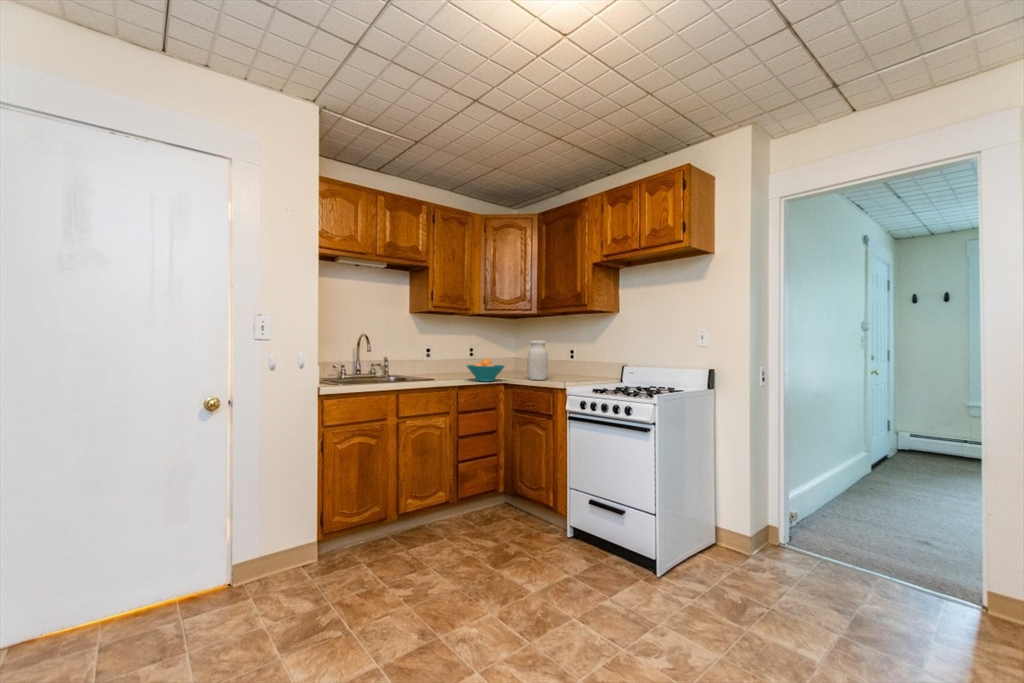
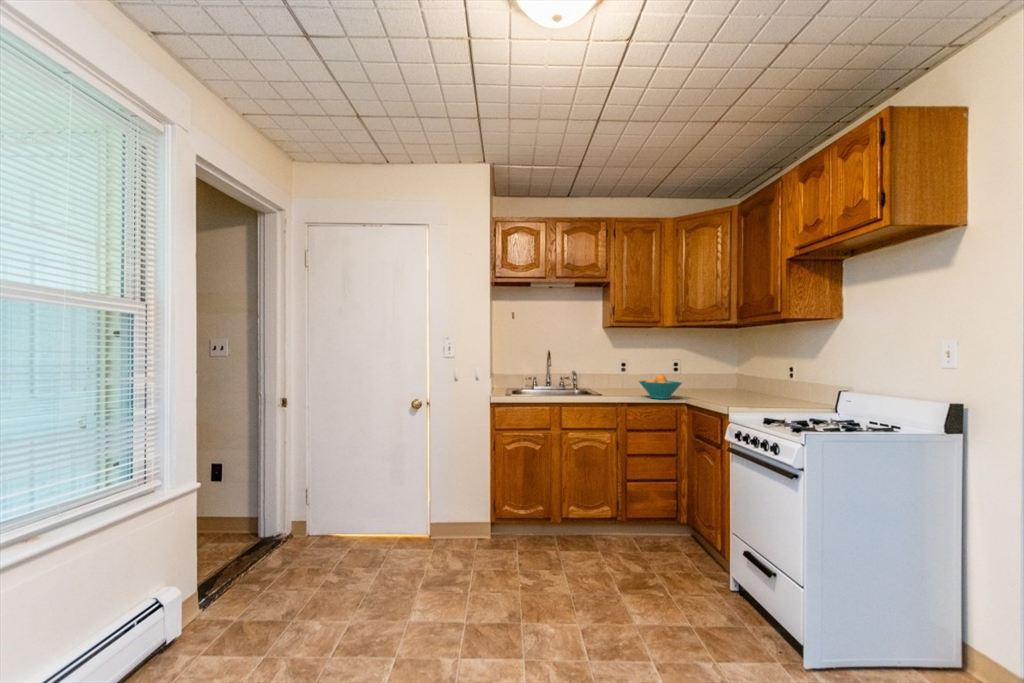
jar: present [527,340,548,380] -> none [714,355,740,401]

